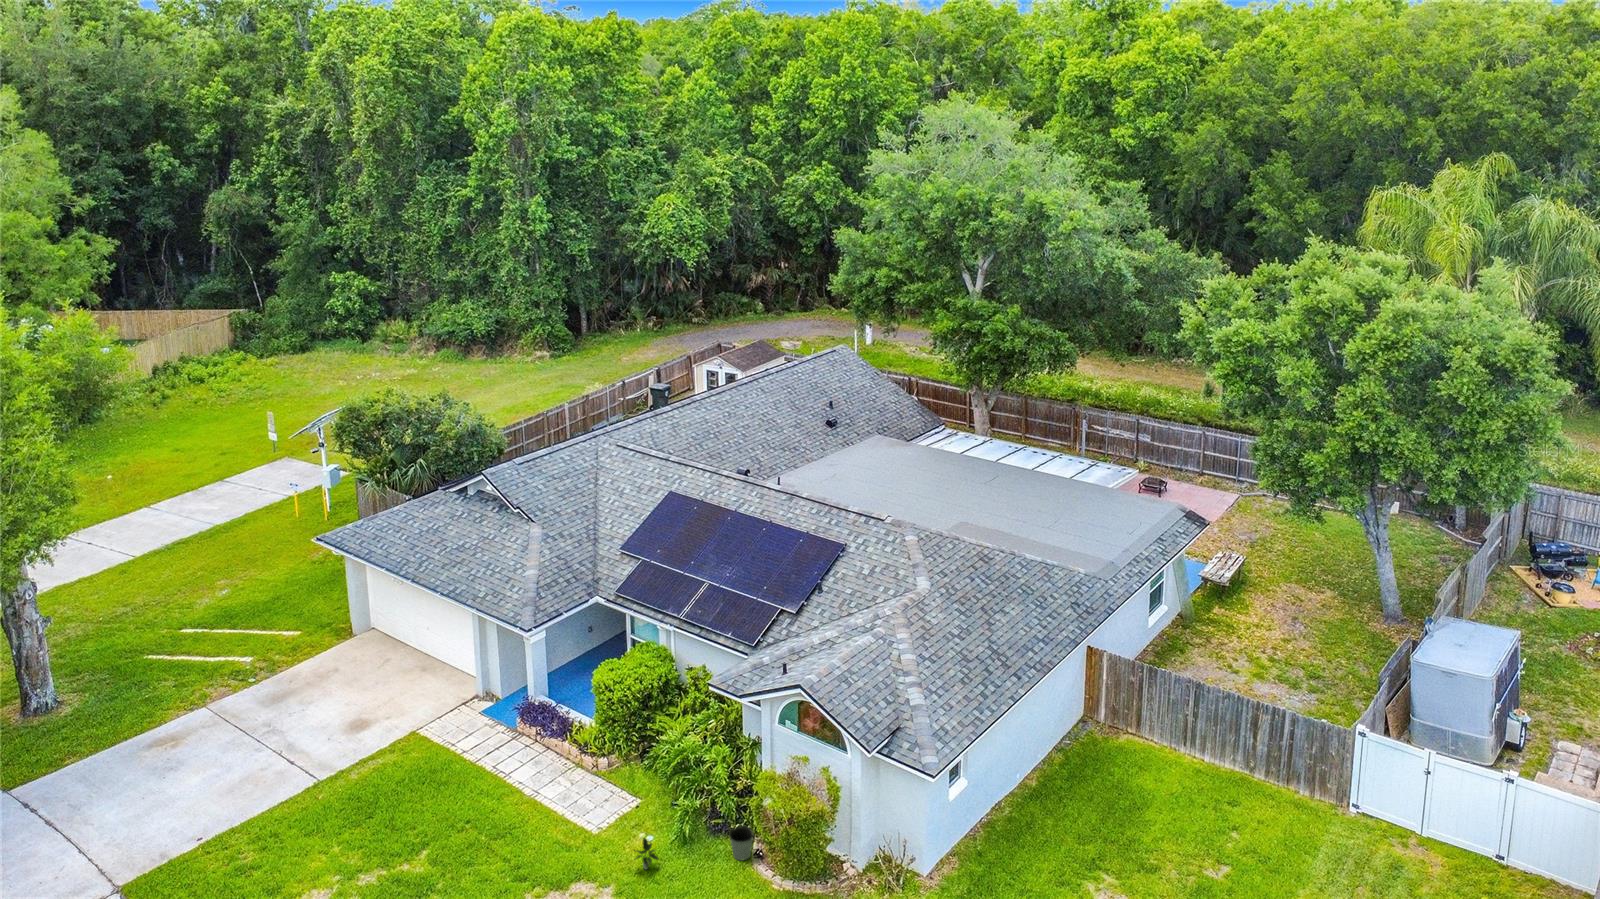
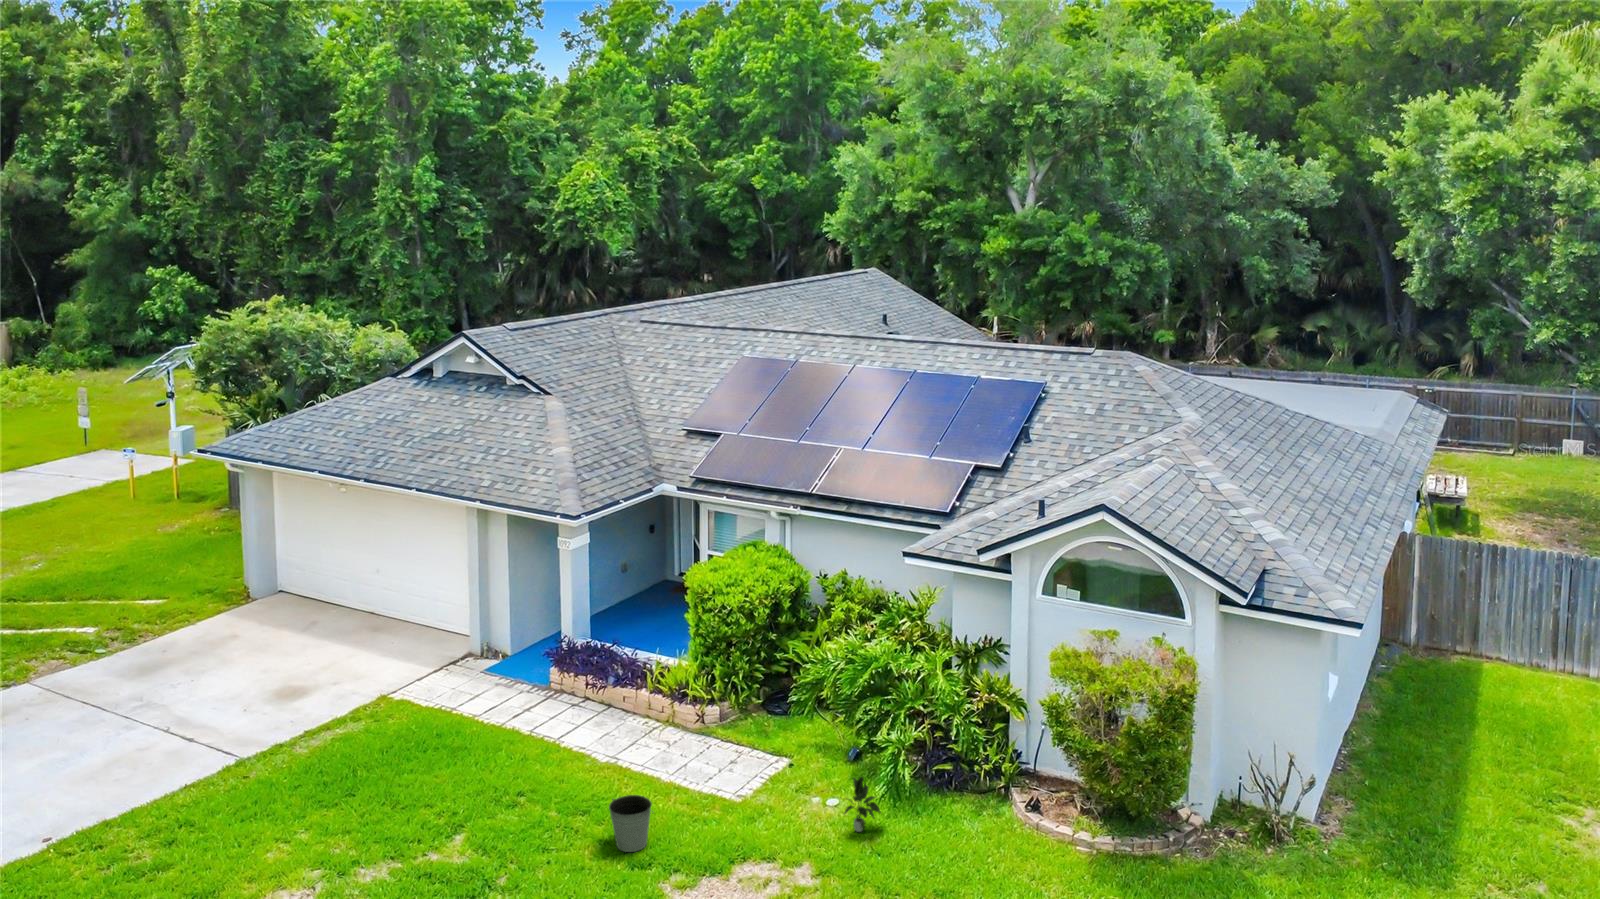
bucket: present [729,827,754,860] -> present [609,795,652,852]

